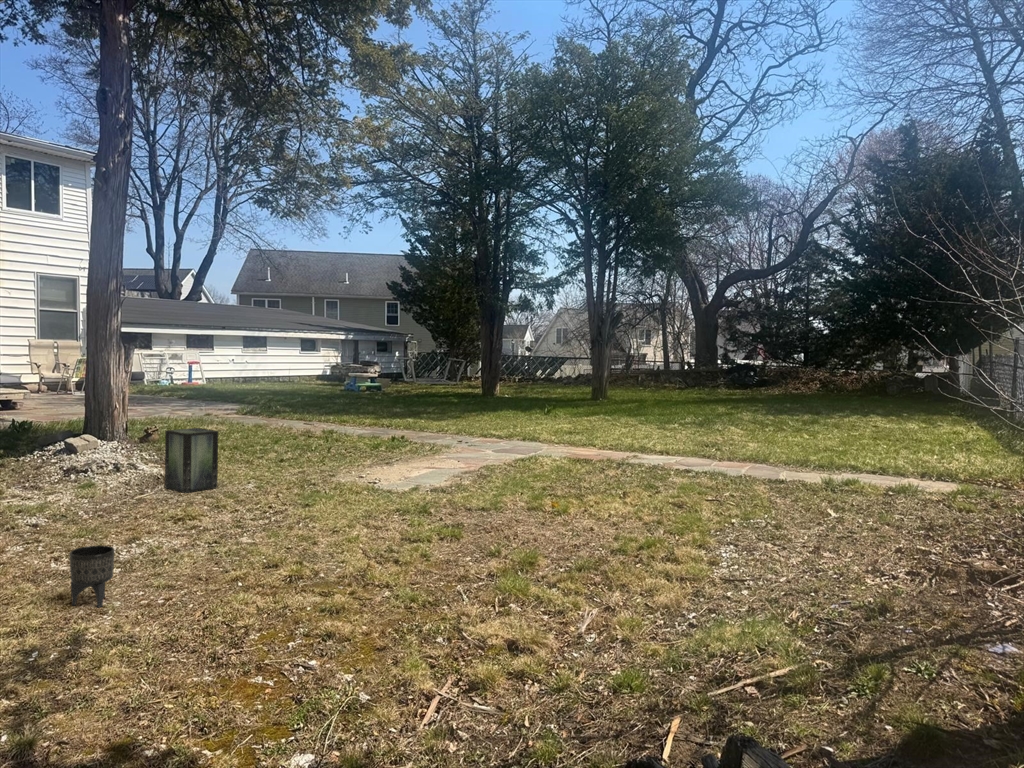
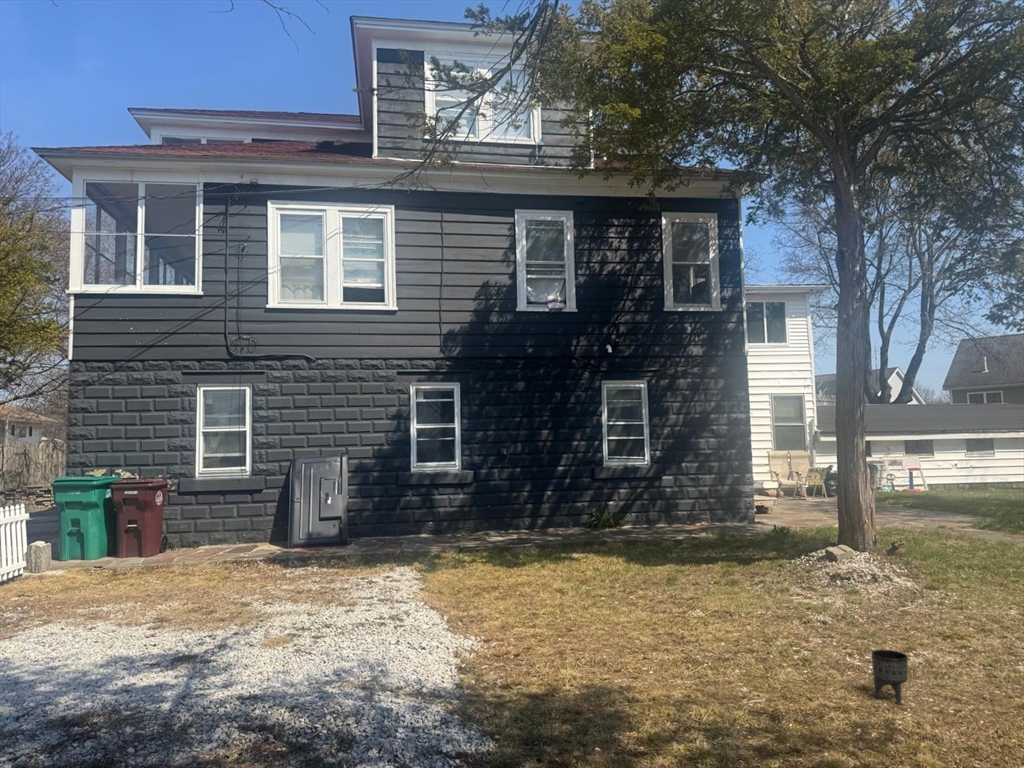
storage box: present [165,428,218,493] -> none [920,547,976,610]

